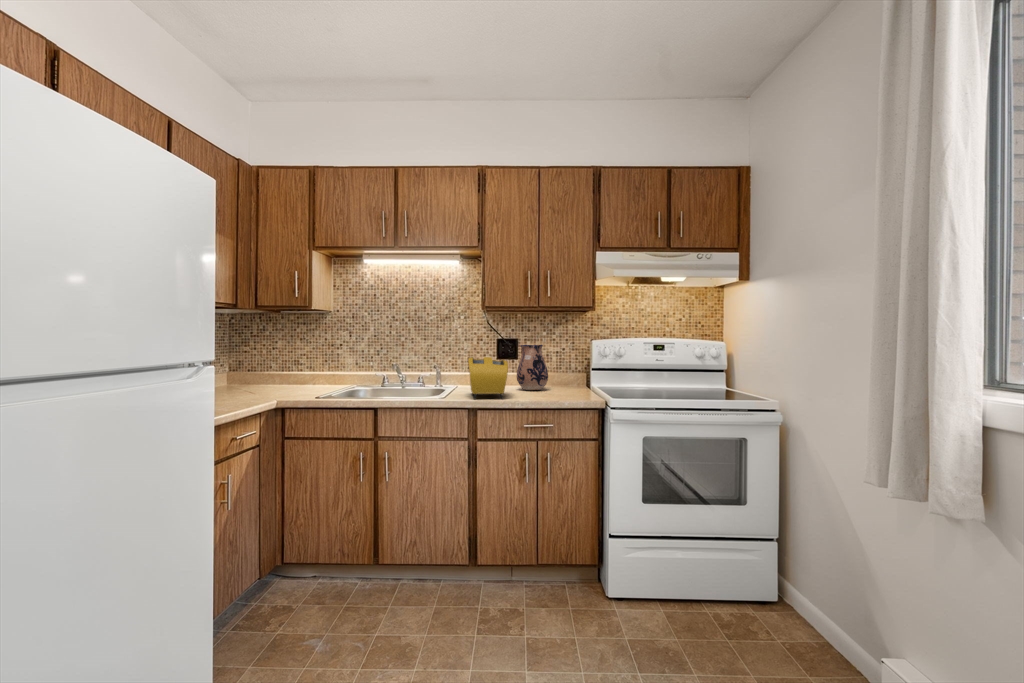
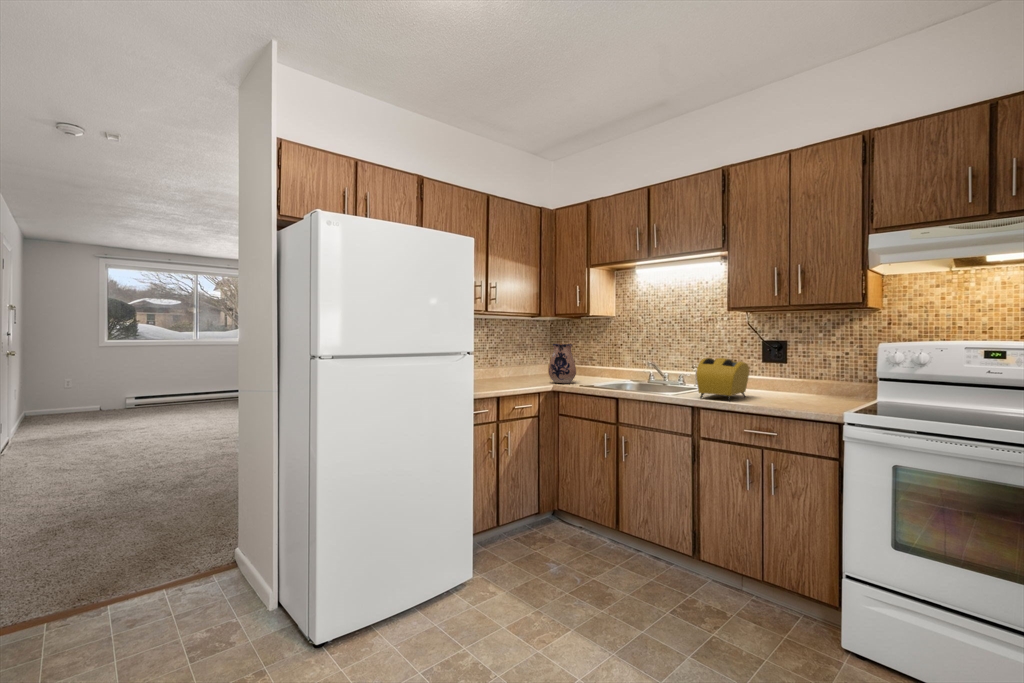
ceramic pitcher: present [517,345,548,390] -> present [549,344,576,383]

